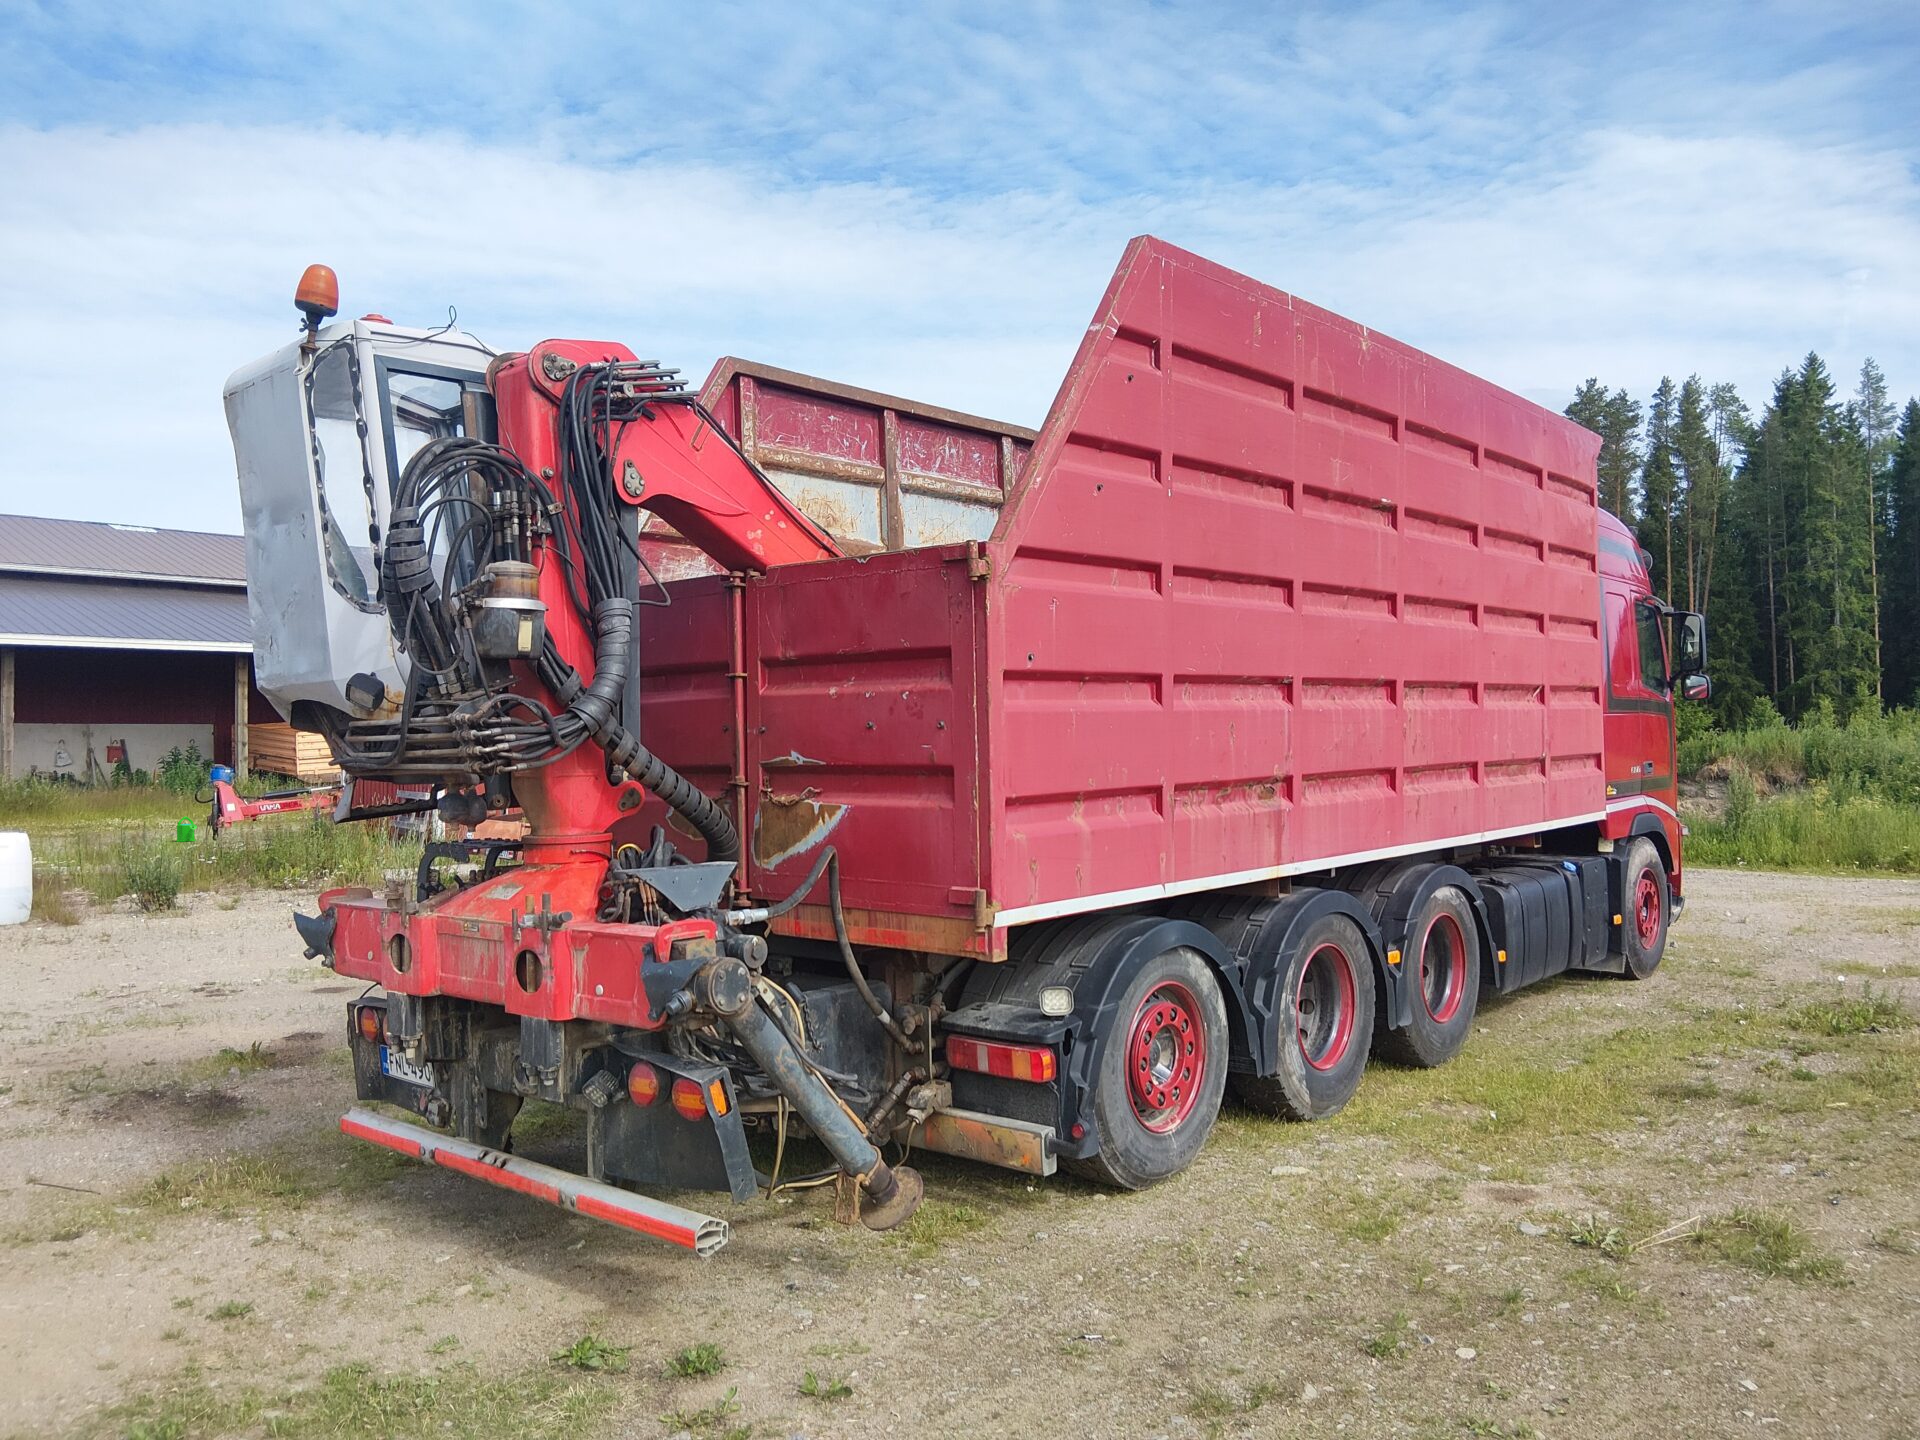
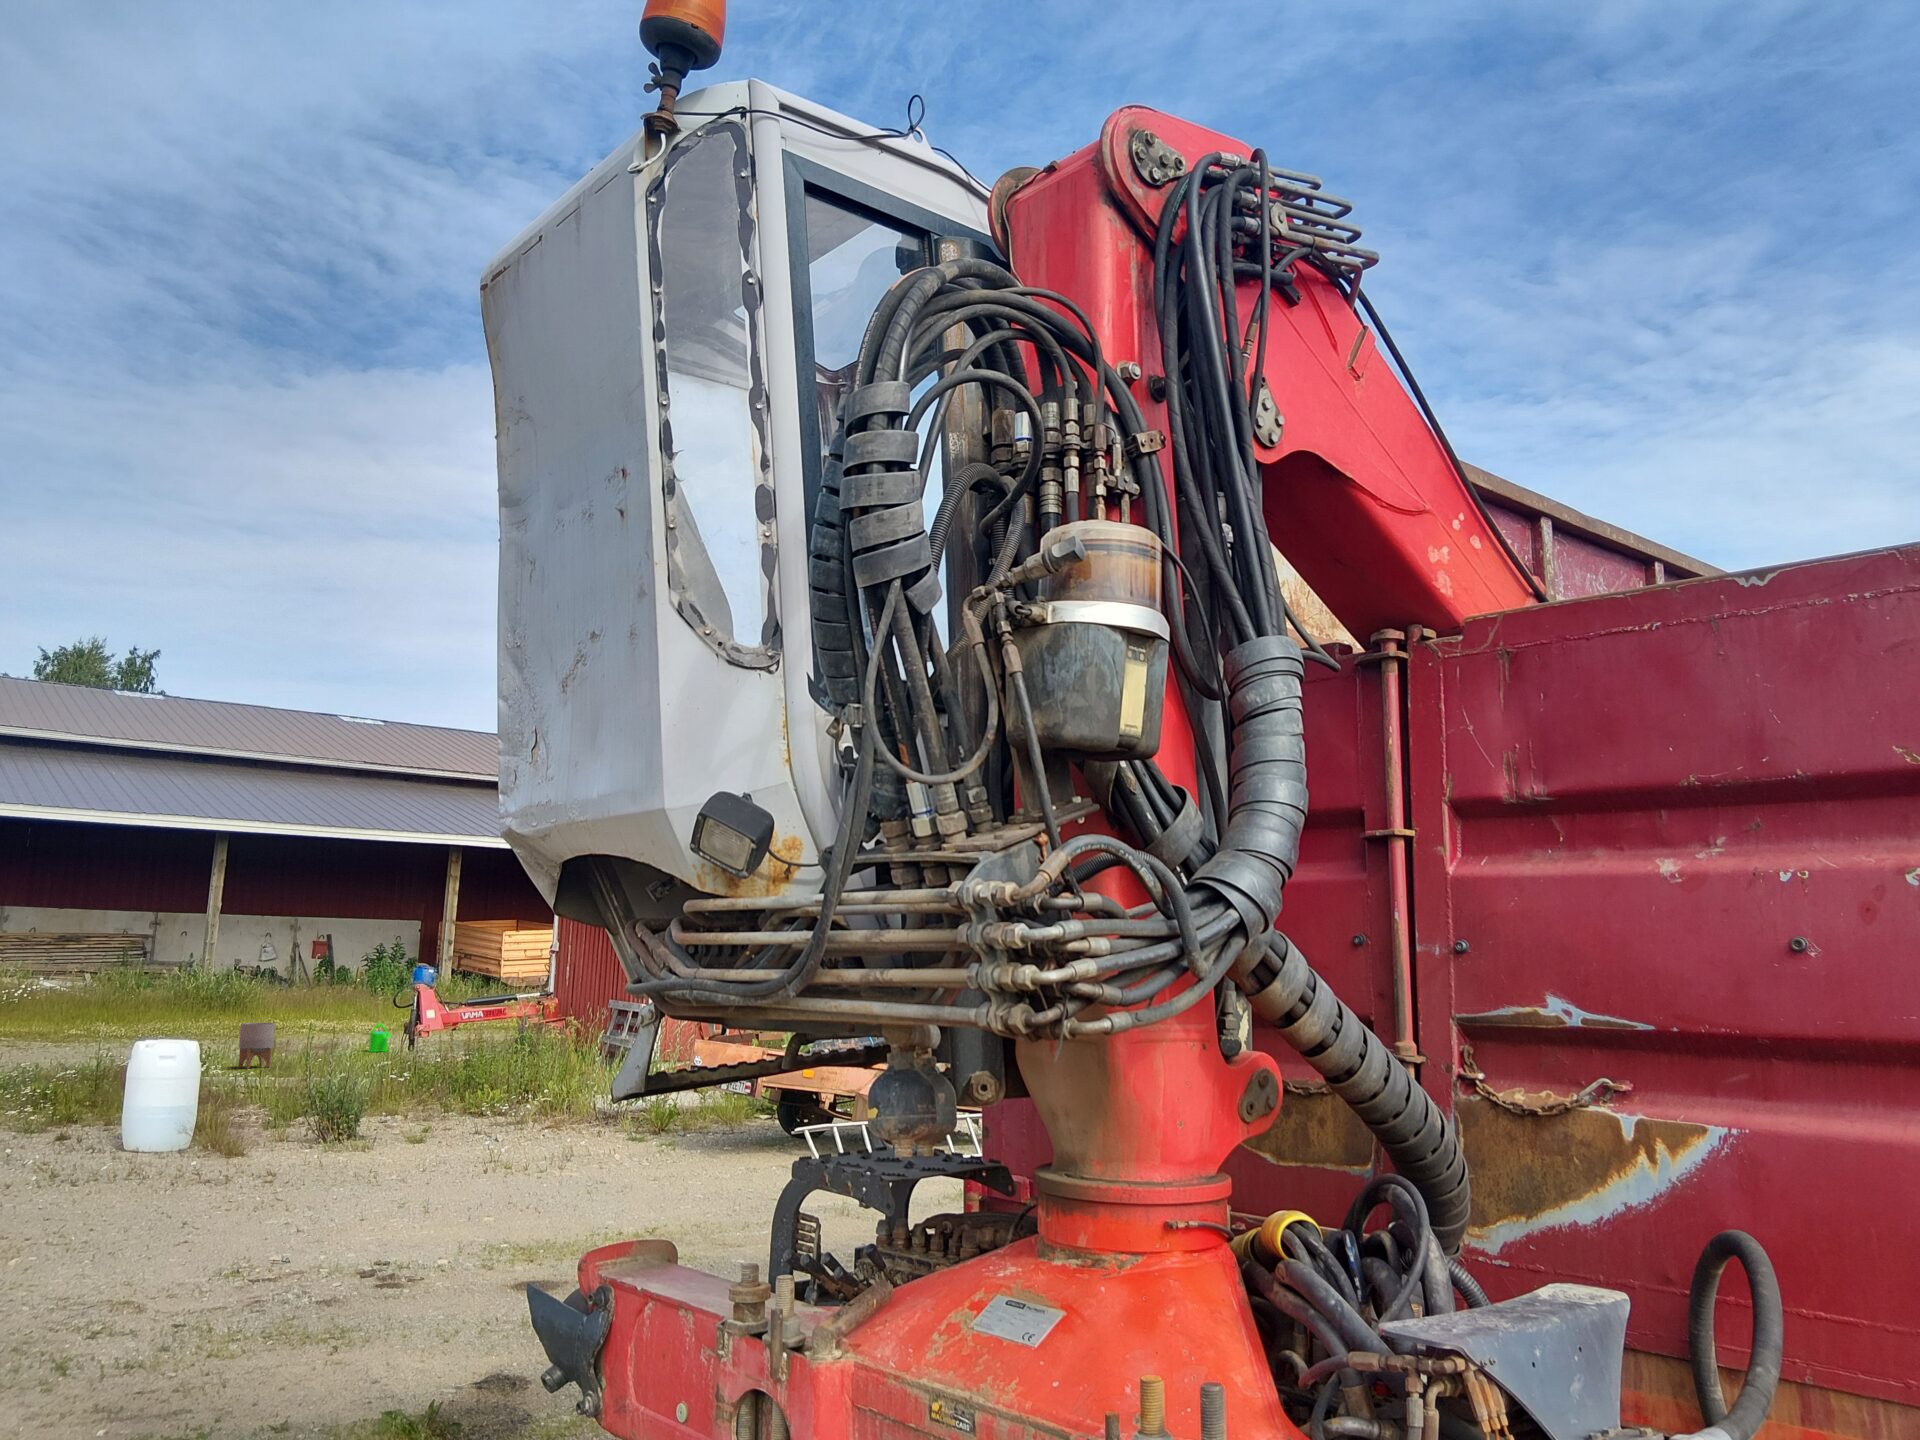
planter: none [57,818,89,858] -> present [238,1023,275,1068]

